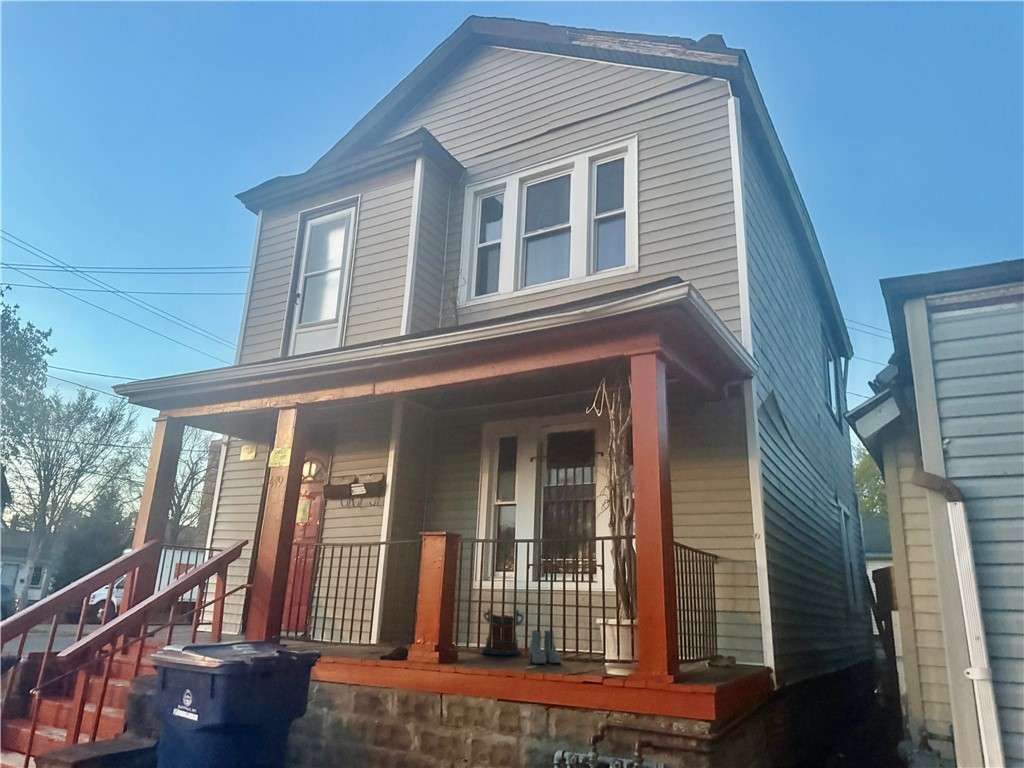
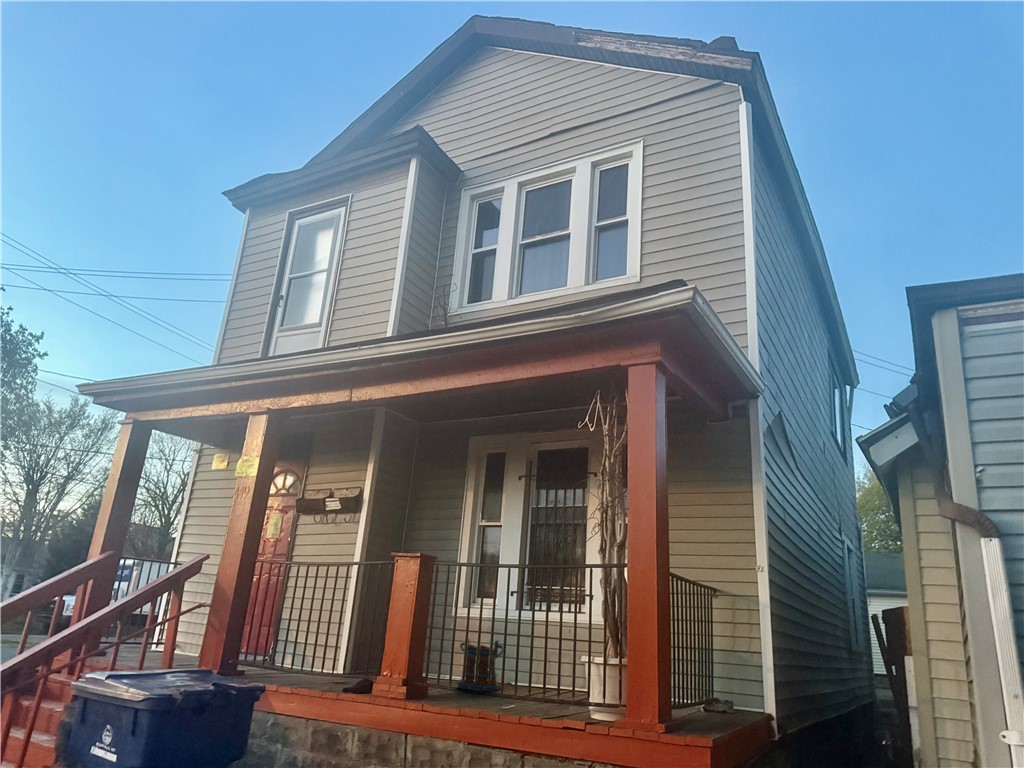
boots: present [529,630,561,664] -> none [506,665,541,703]

